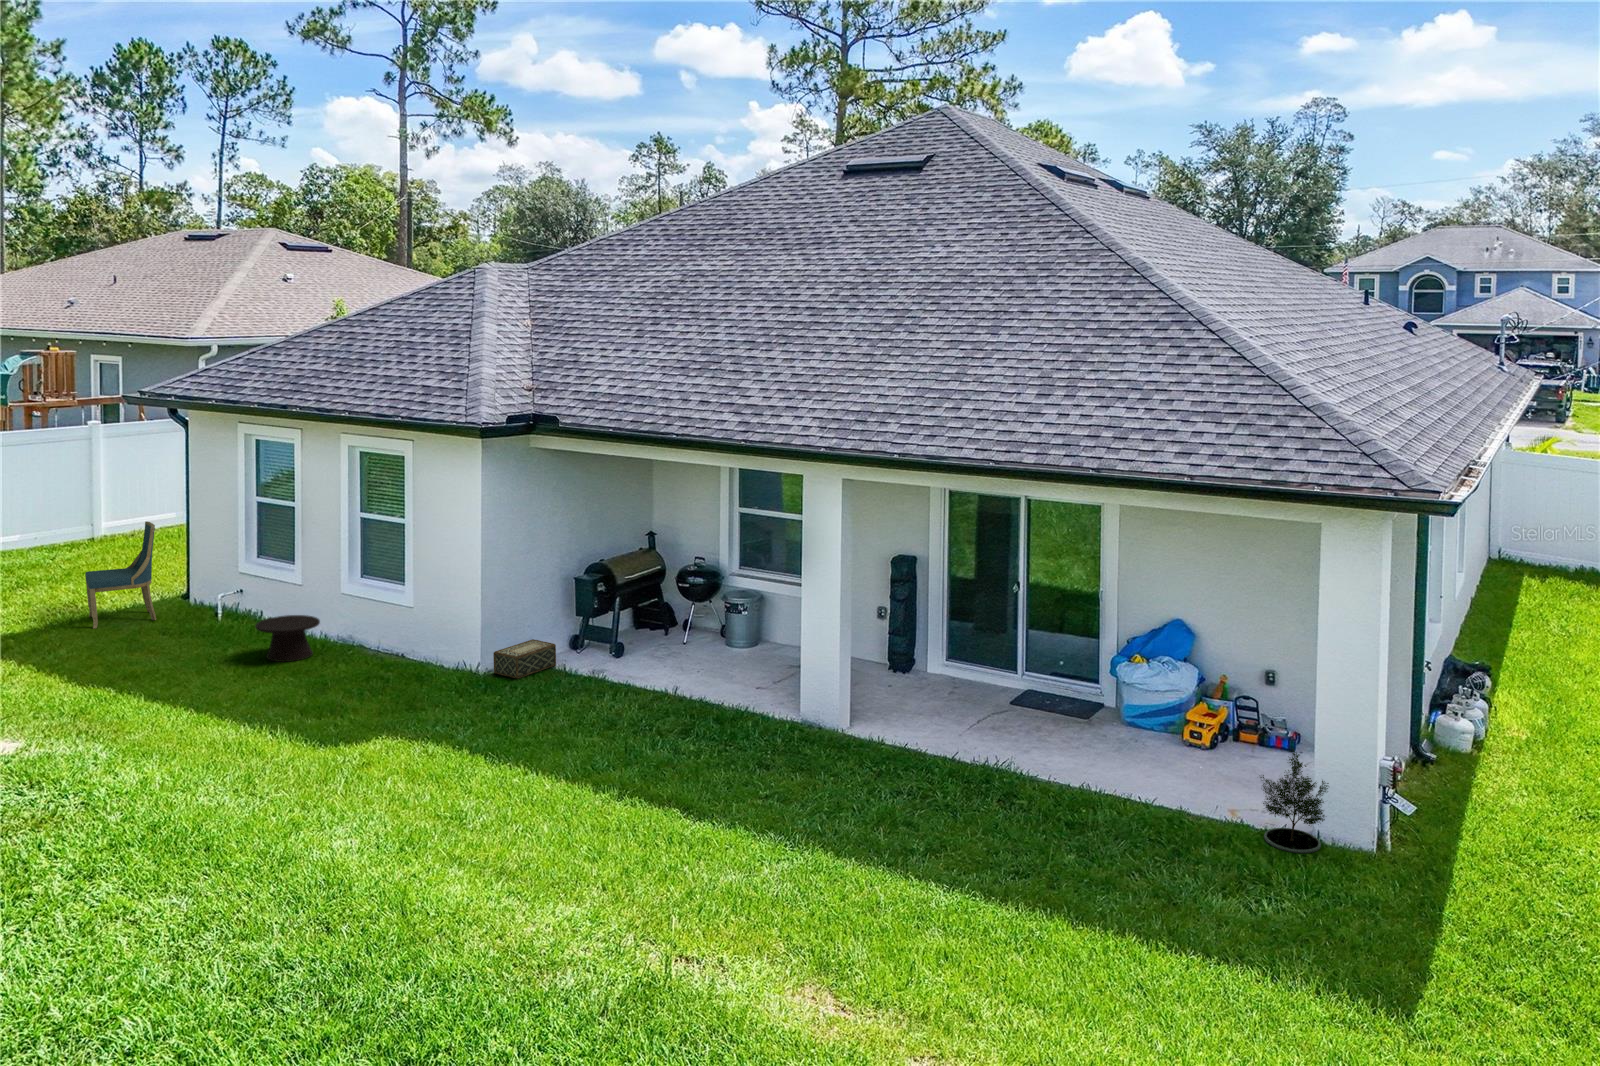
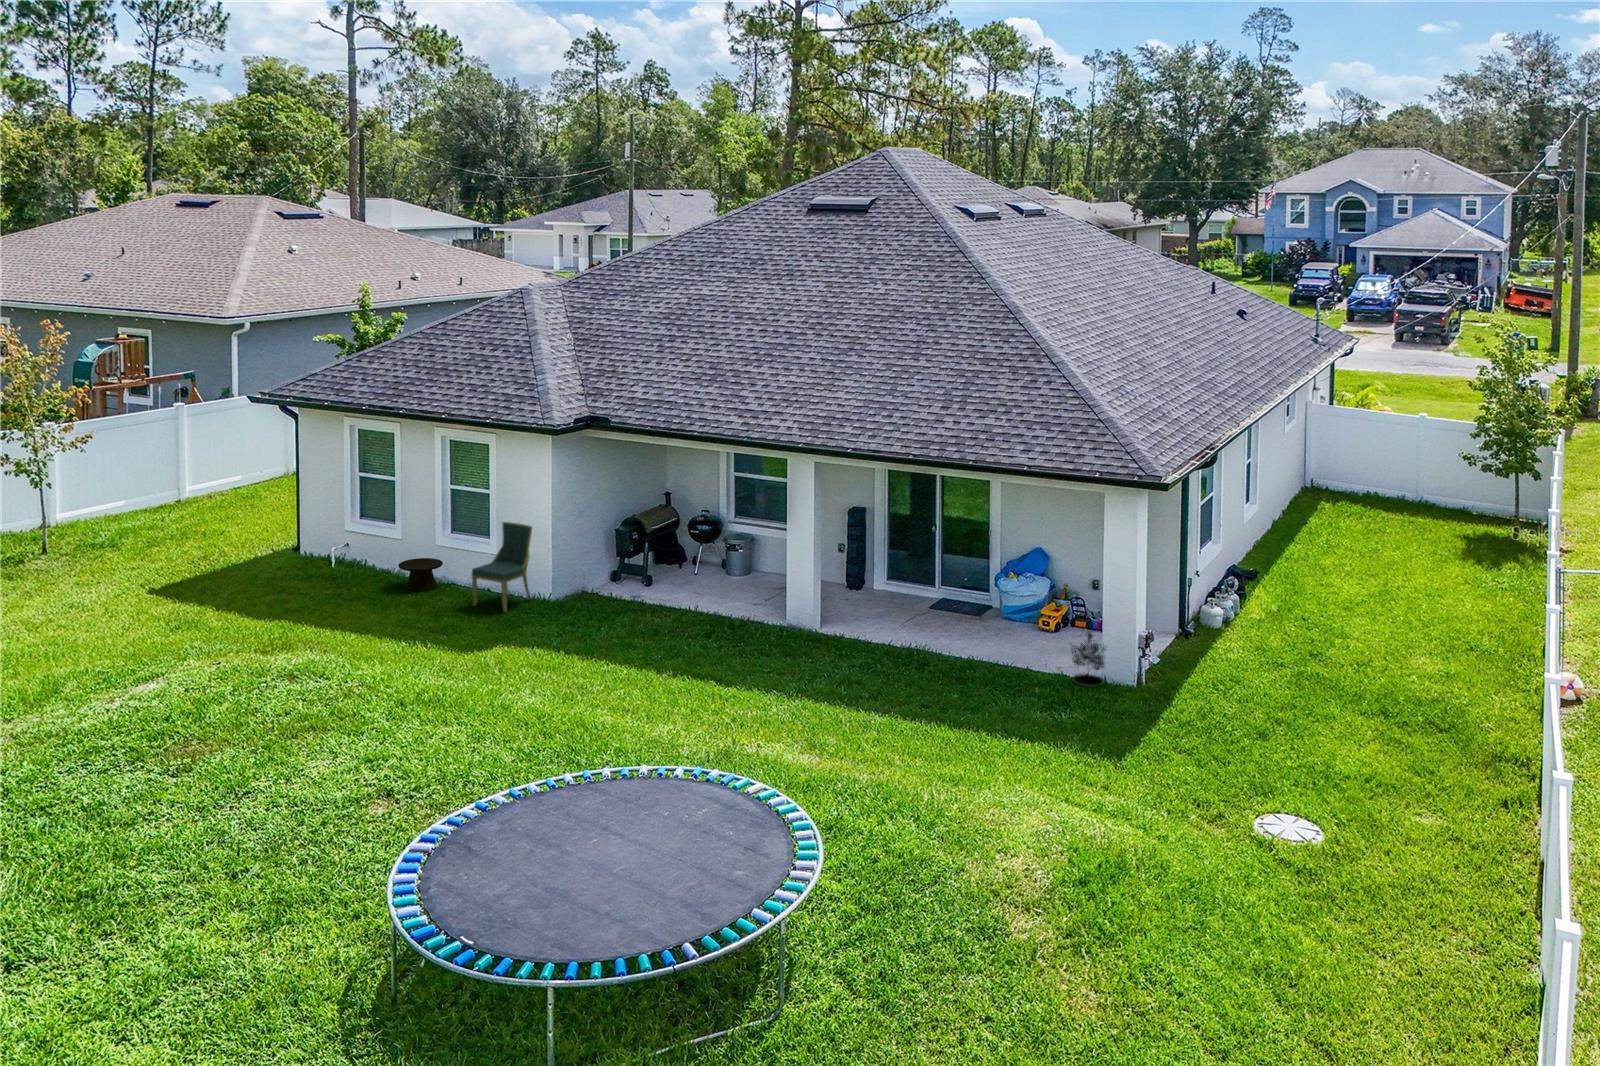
chair: present [85,521,156,629] -> present [472,522,532,612]
woven basket: present [493,639,556,679] -> none [572,572,613,599]

